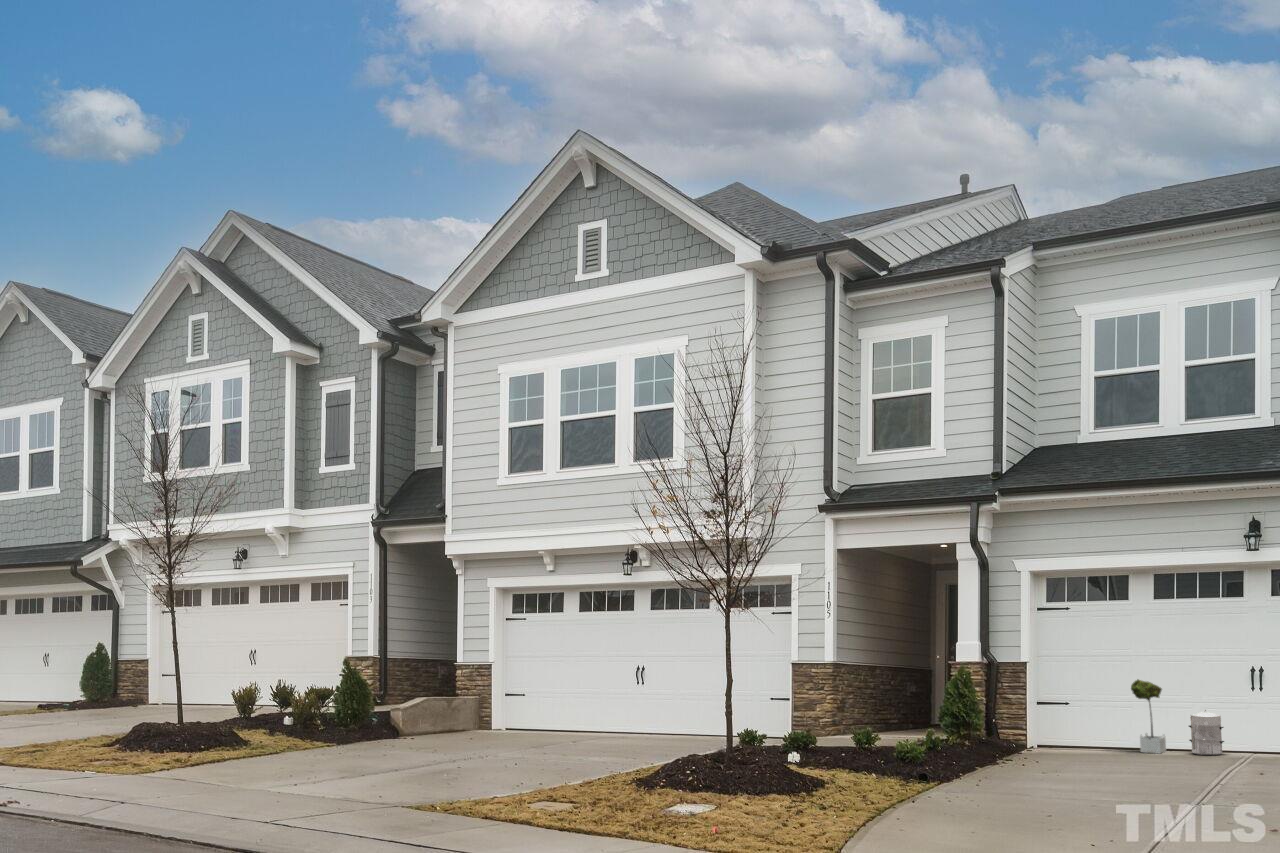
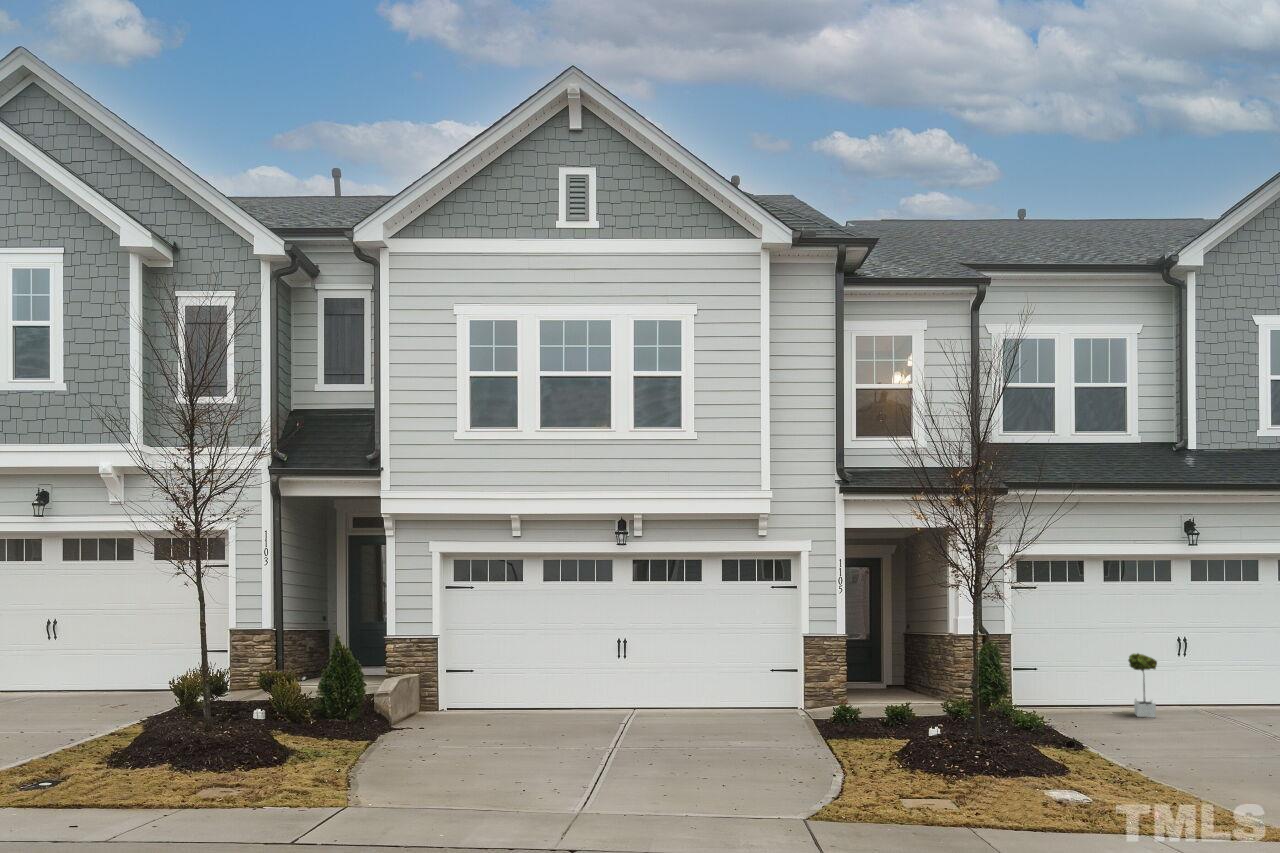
waste bin: present [1189,710,1224,755] -> none [1177,679,1207,719]

